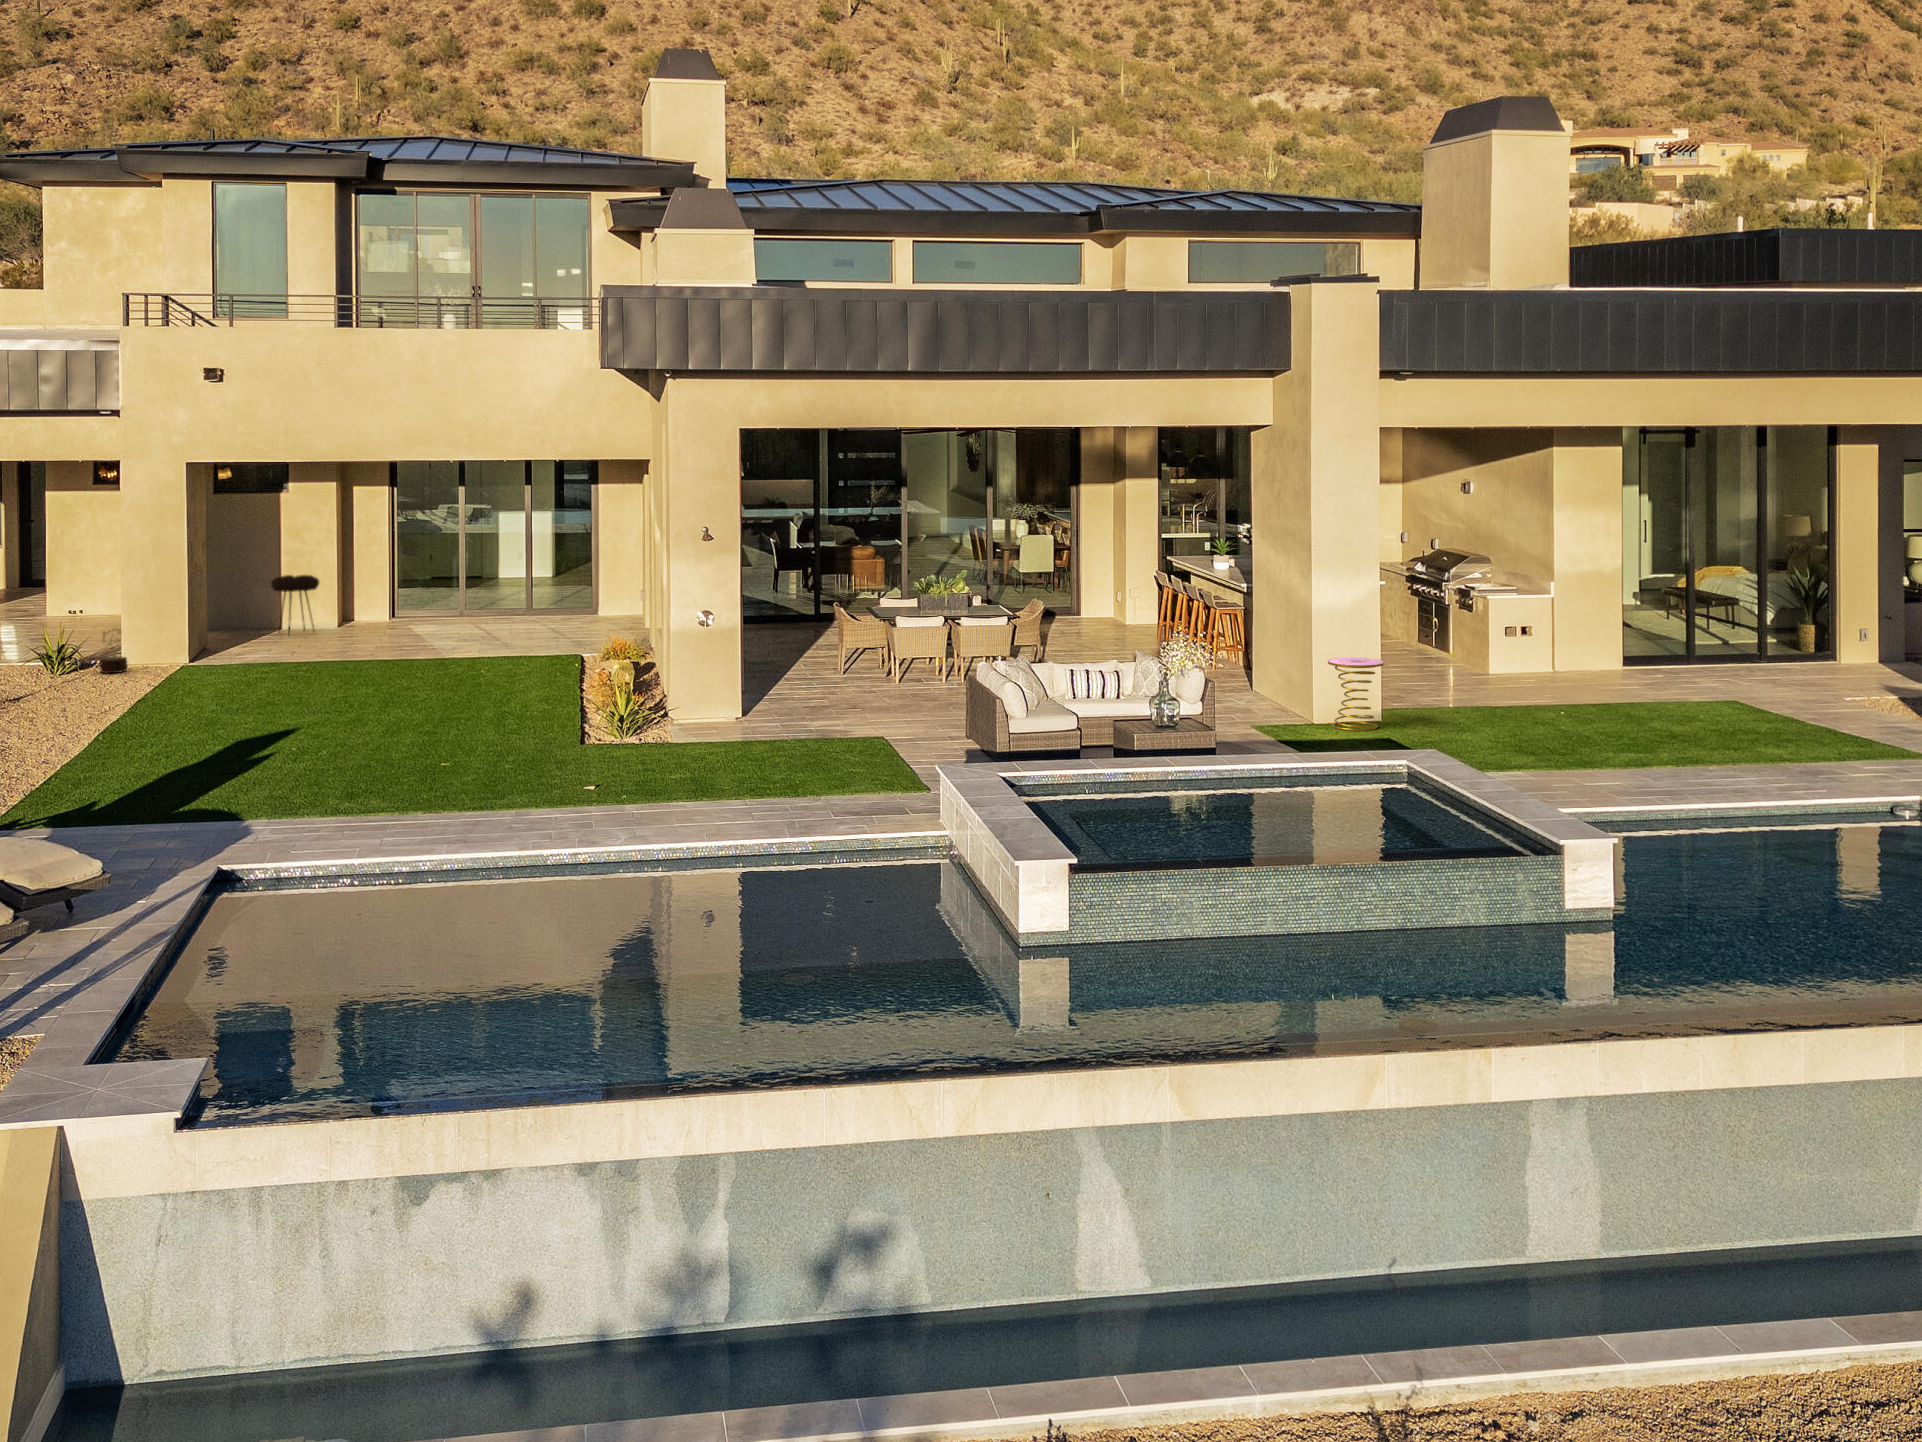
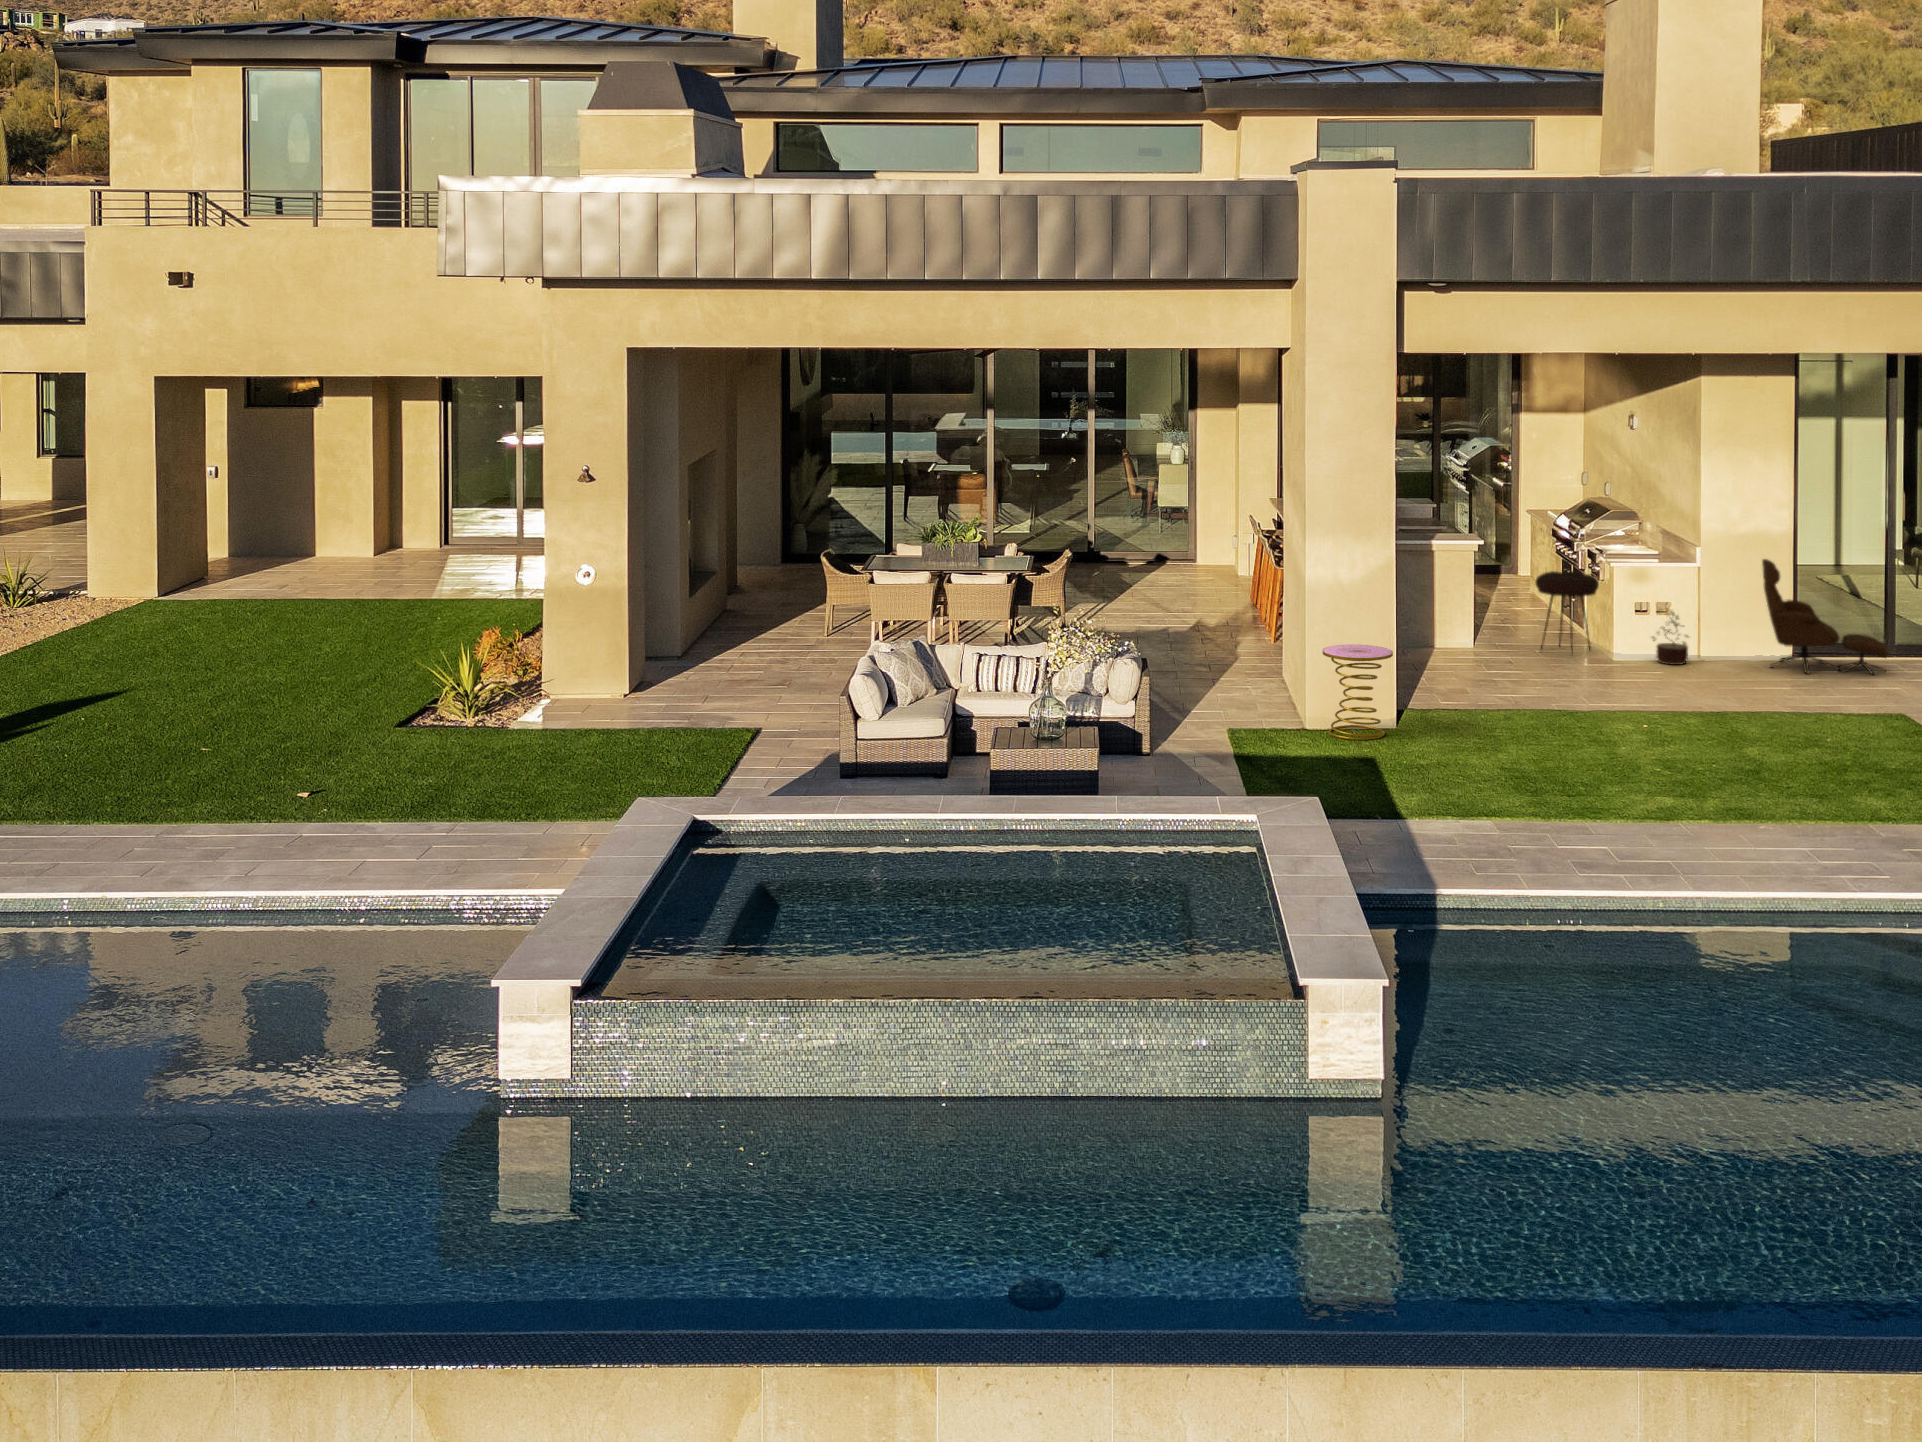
stool: present [271,575,319,630] -> present [1535,571,1599,654]
lounge chair: none [1600,591,1700,679] -> present [1762,559,1888,674]
decorative plant: present [100,630,127,673] -> present [1652,608,1688,665]

